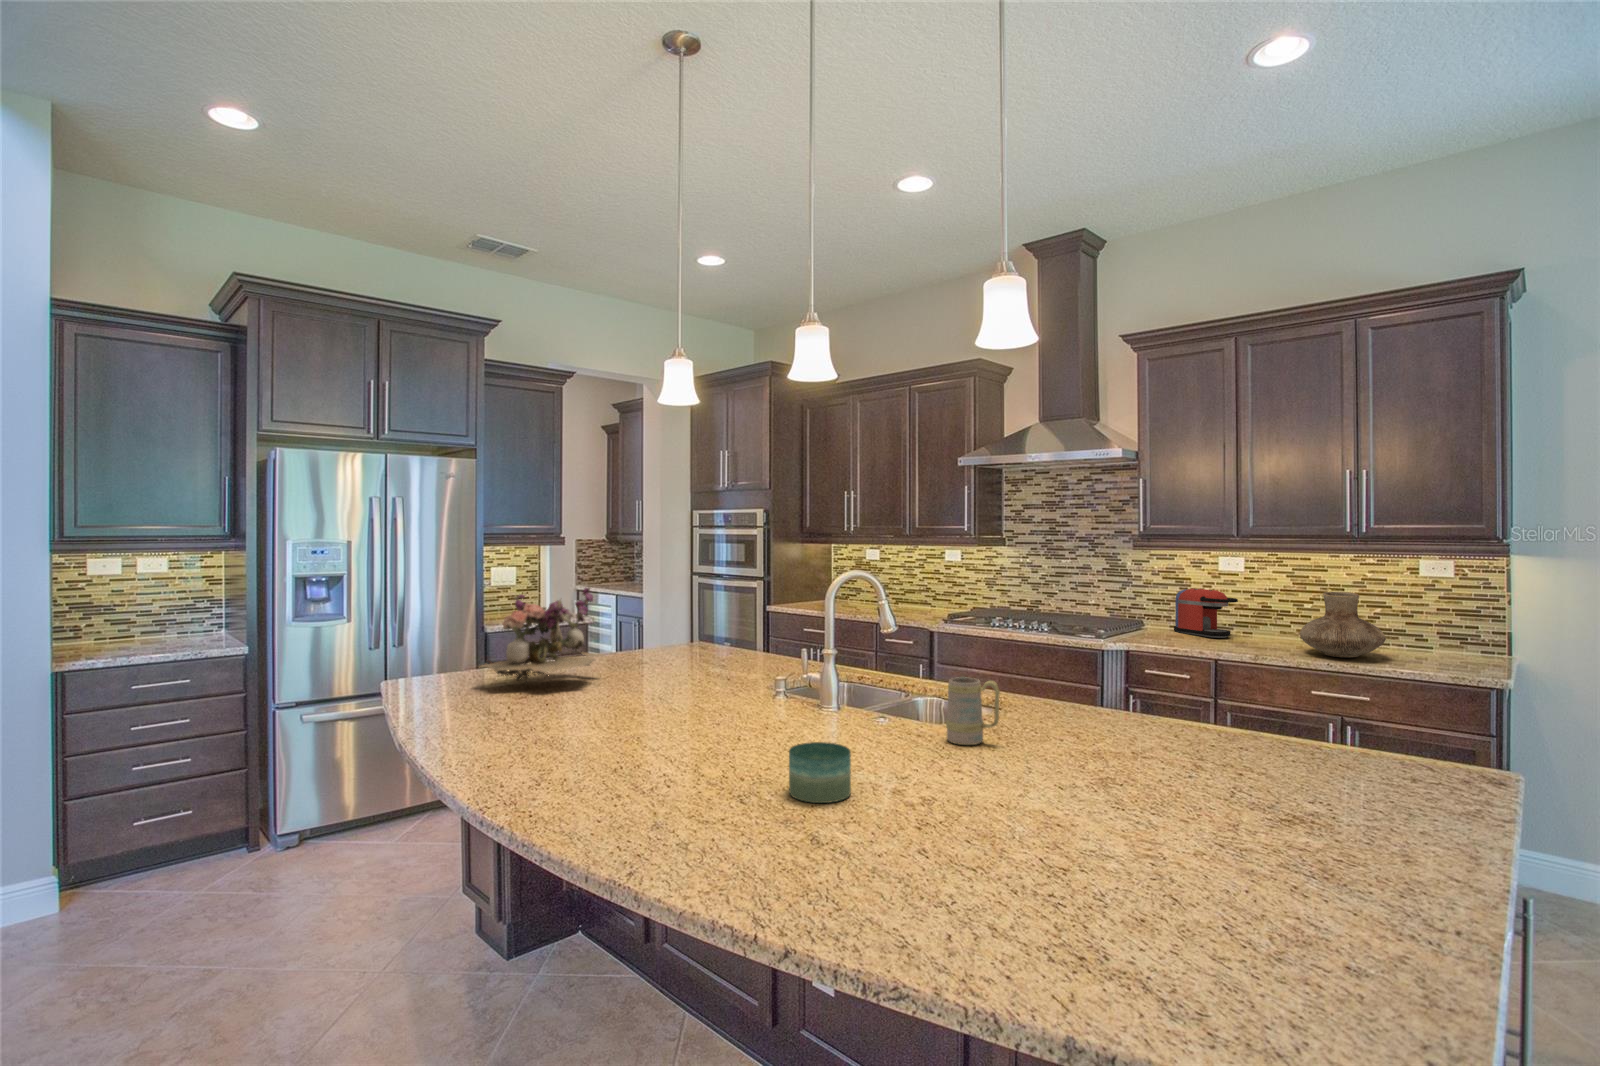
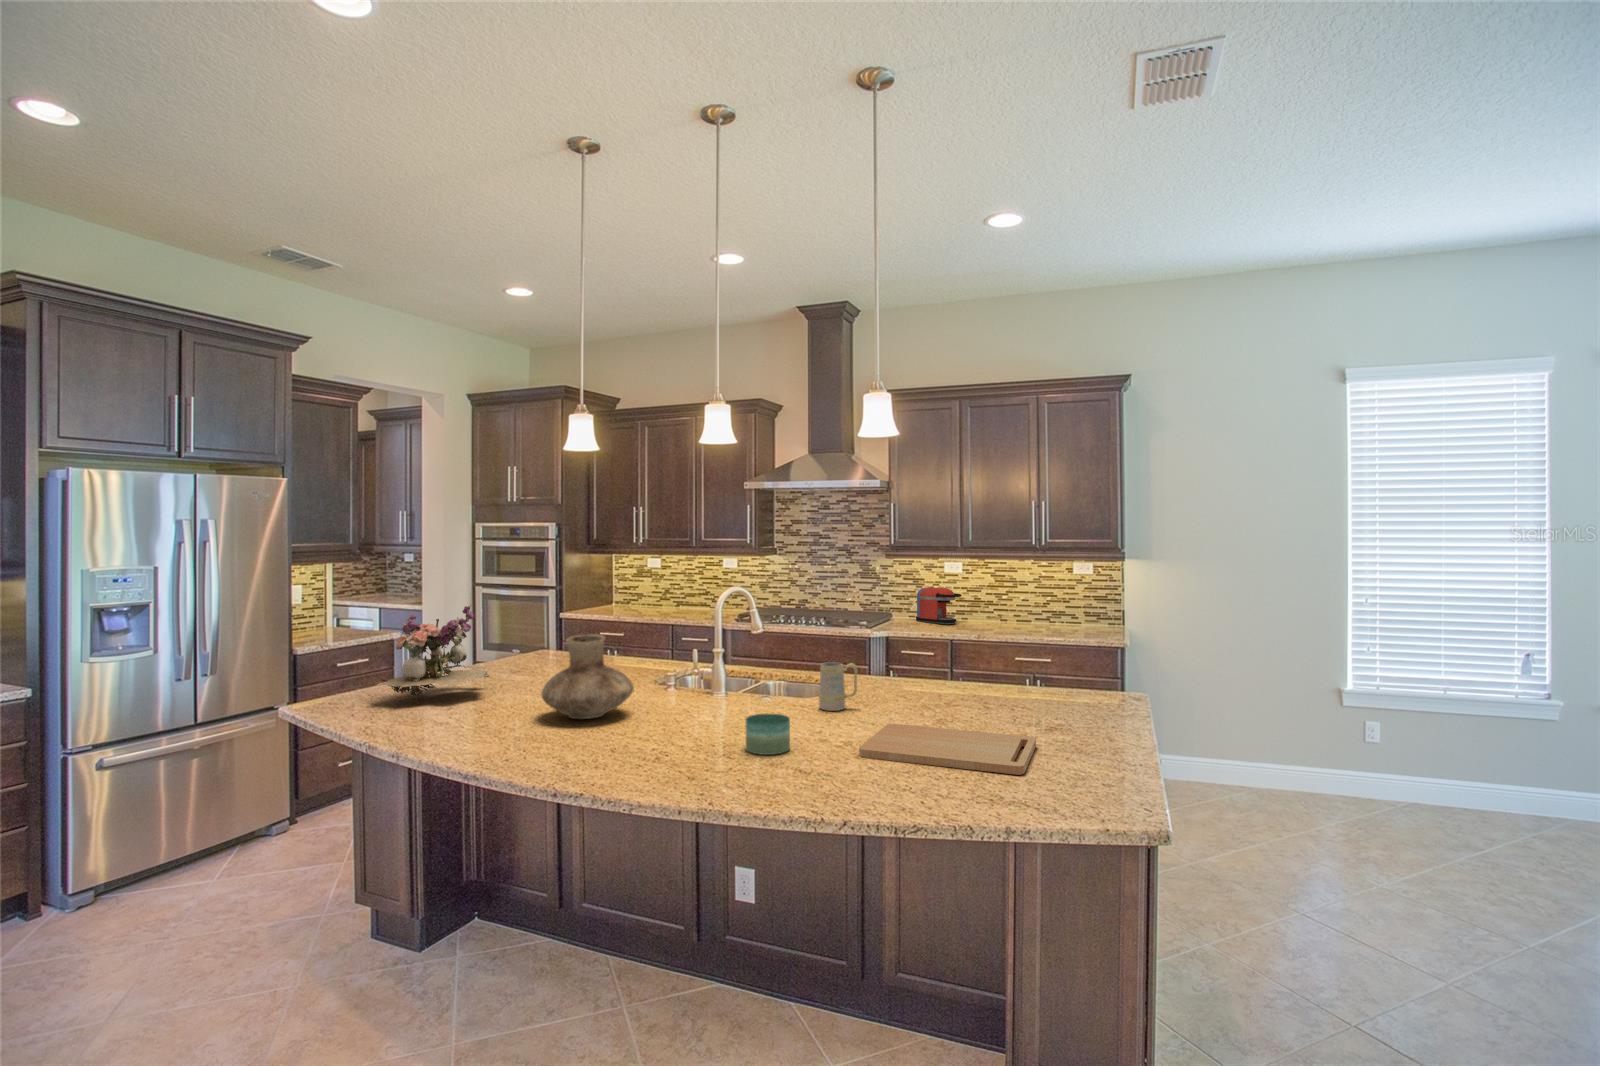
vase: present [1300,592,1386,657] -> present [541,634,634,719]
cutting board: none [939,775,1251,900] -> present [859,724,1036,775]

